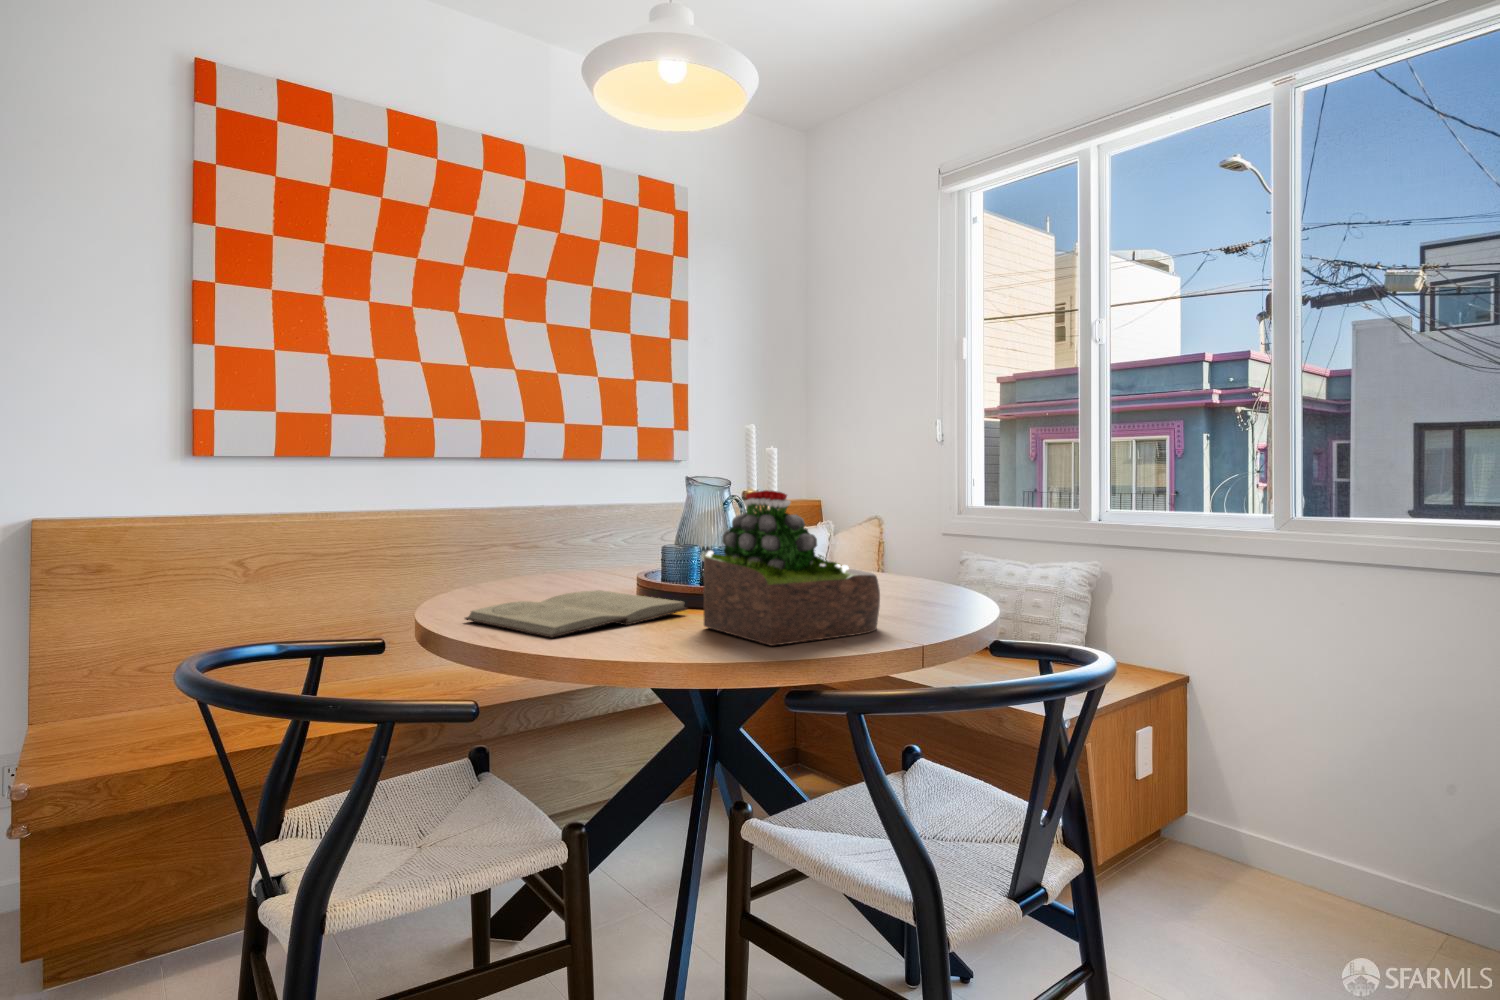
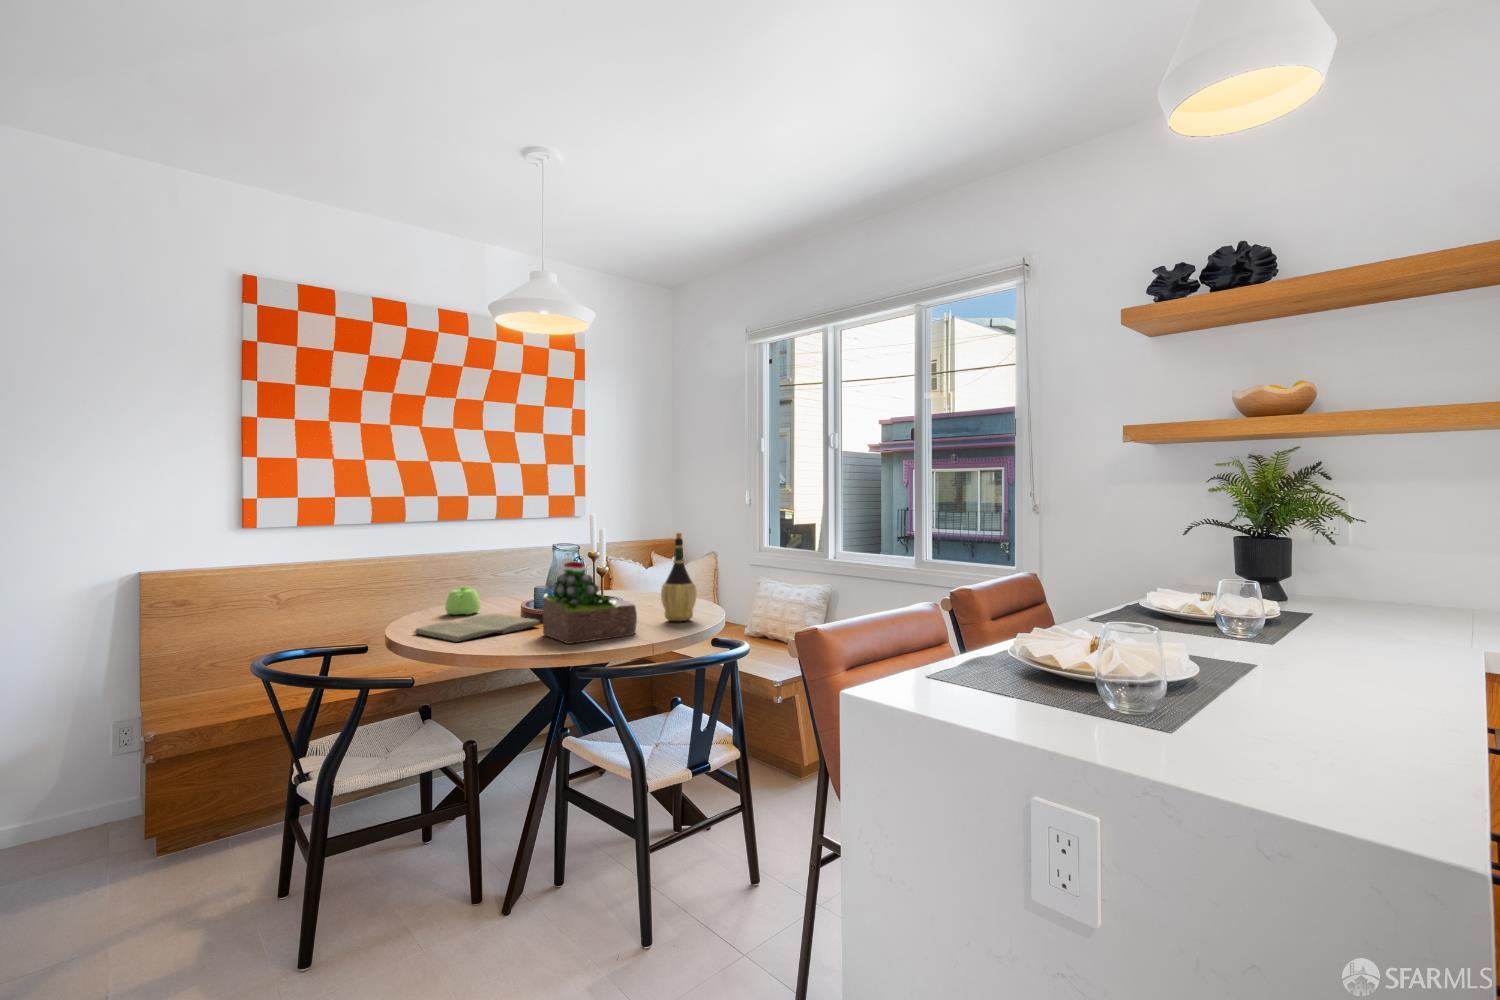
wine bottle: none [895,450,960,609] -> present [661,533,696,621]
teapot: none [508,546,564,593] -> present [445,586,481,615]

